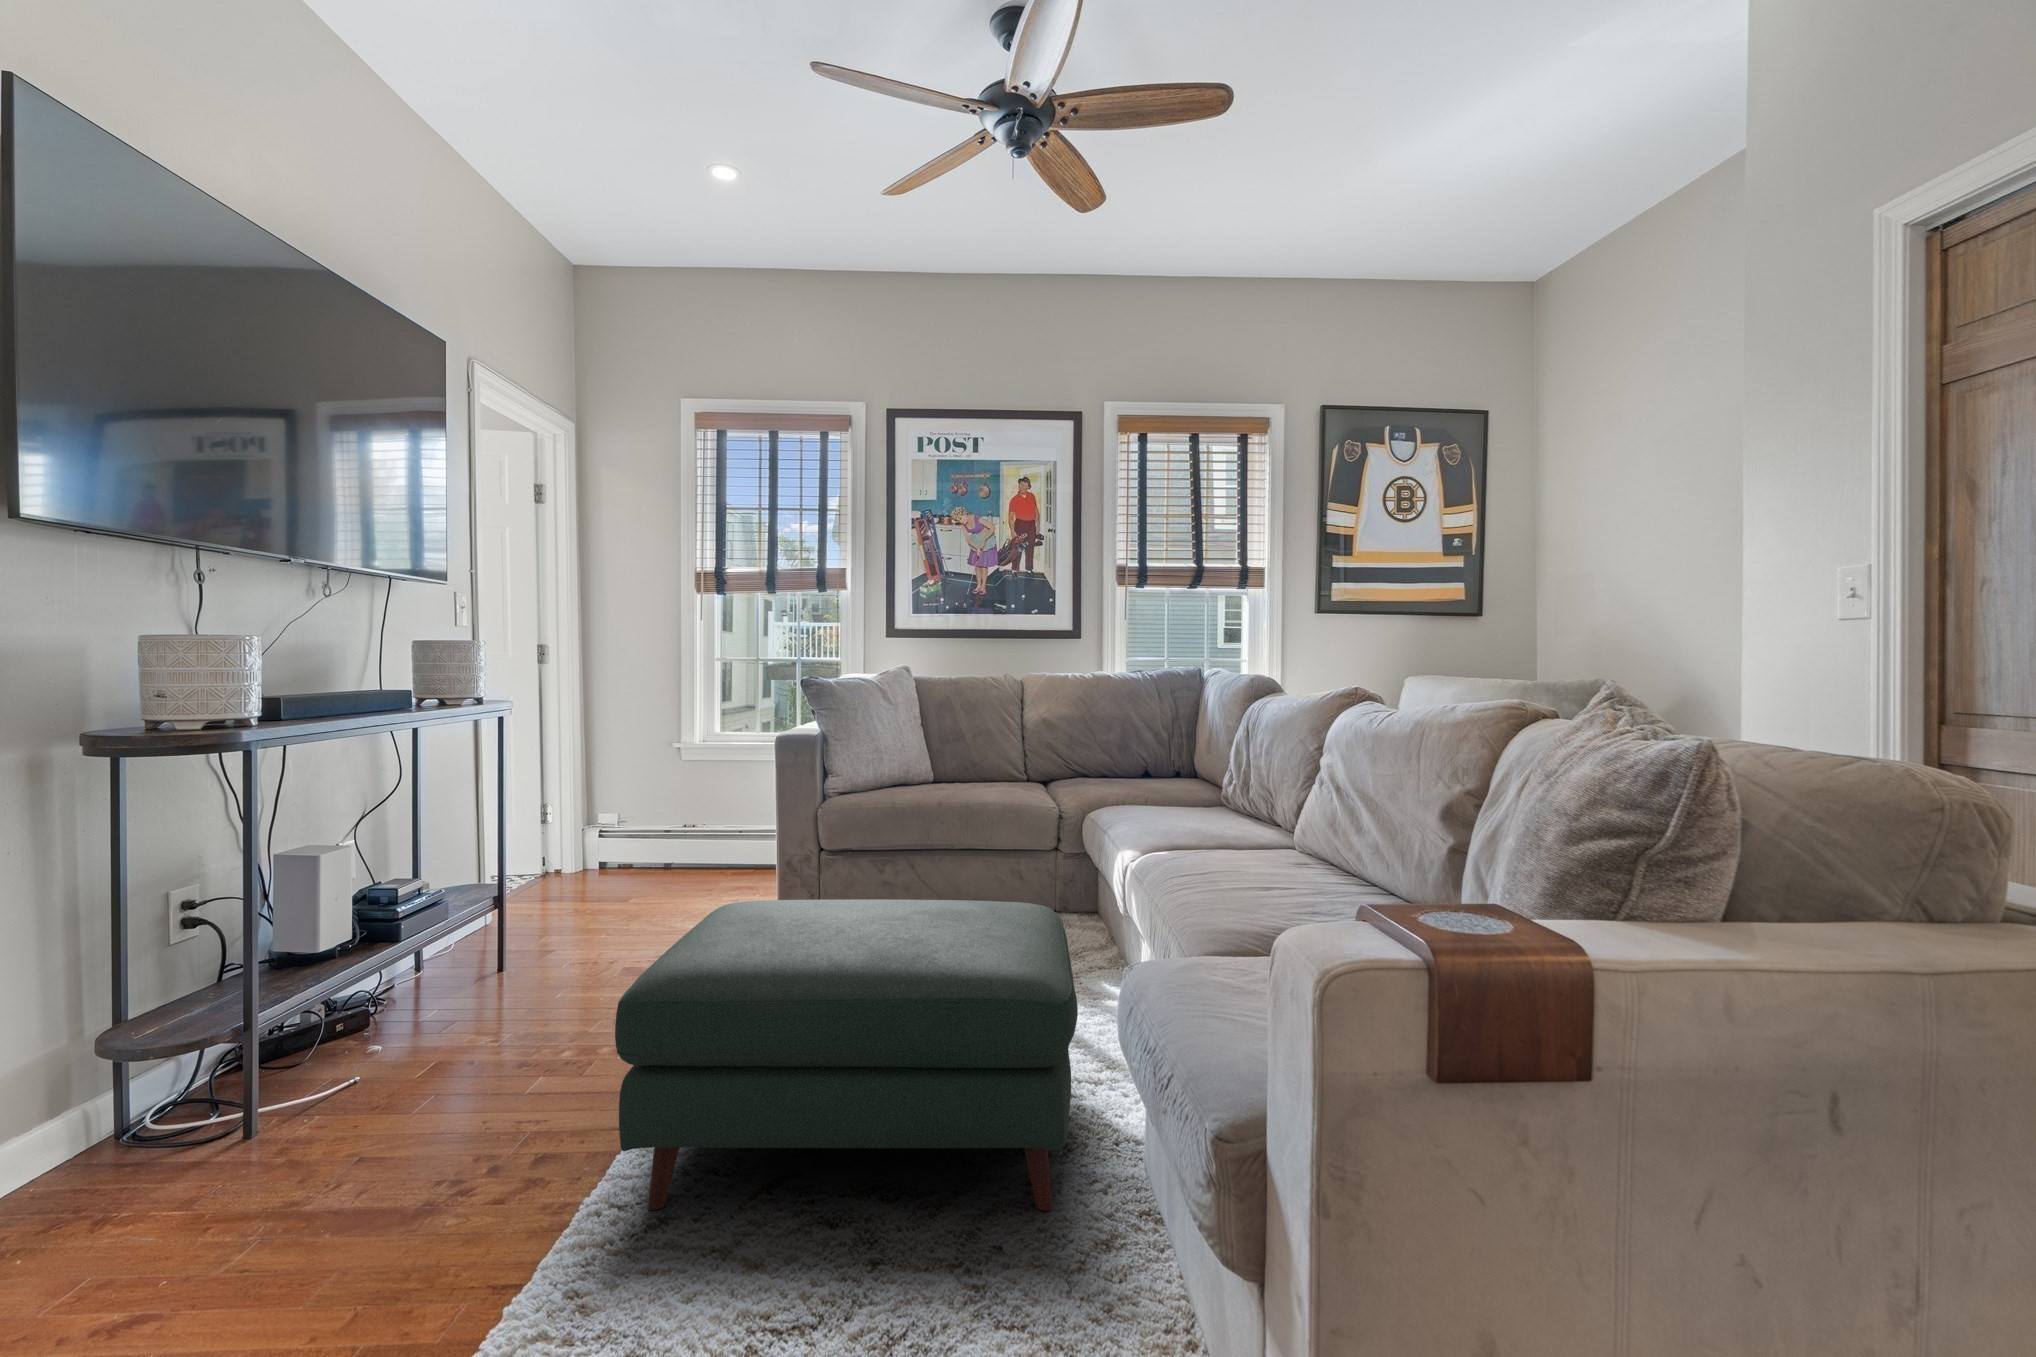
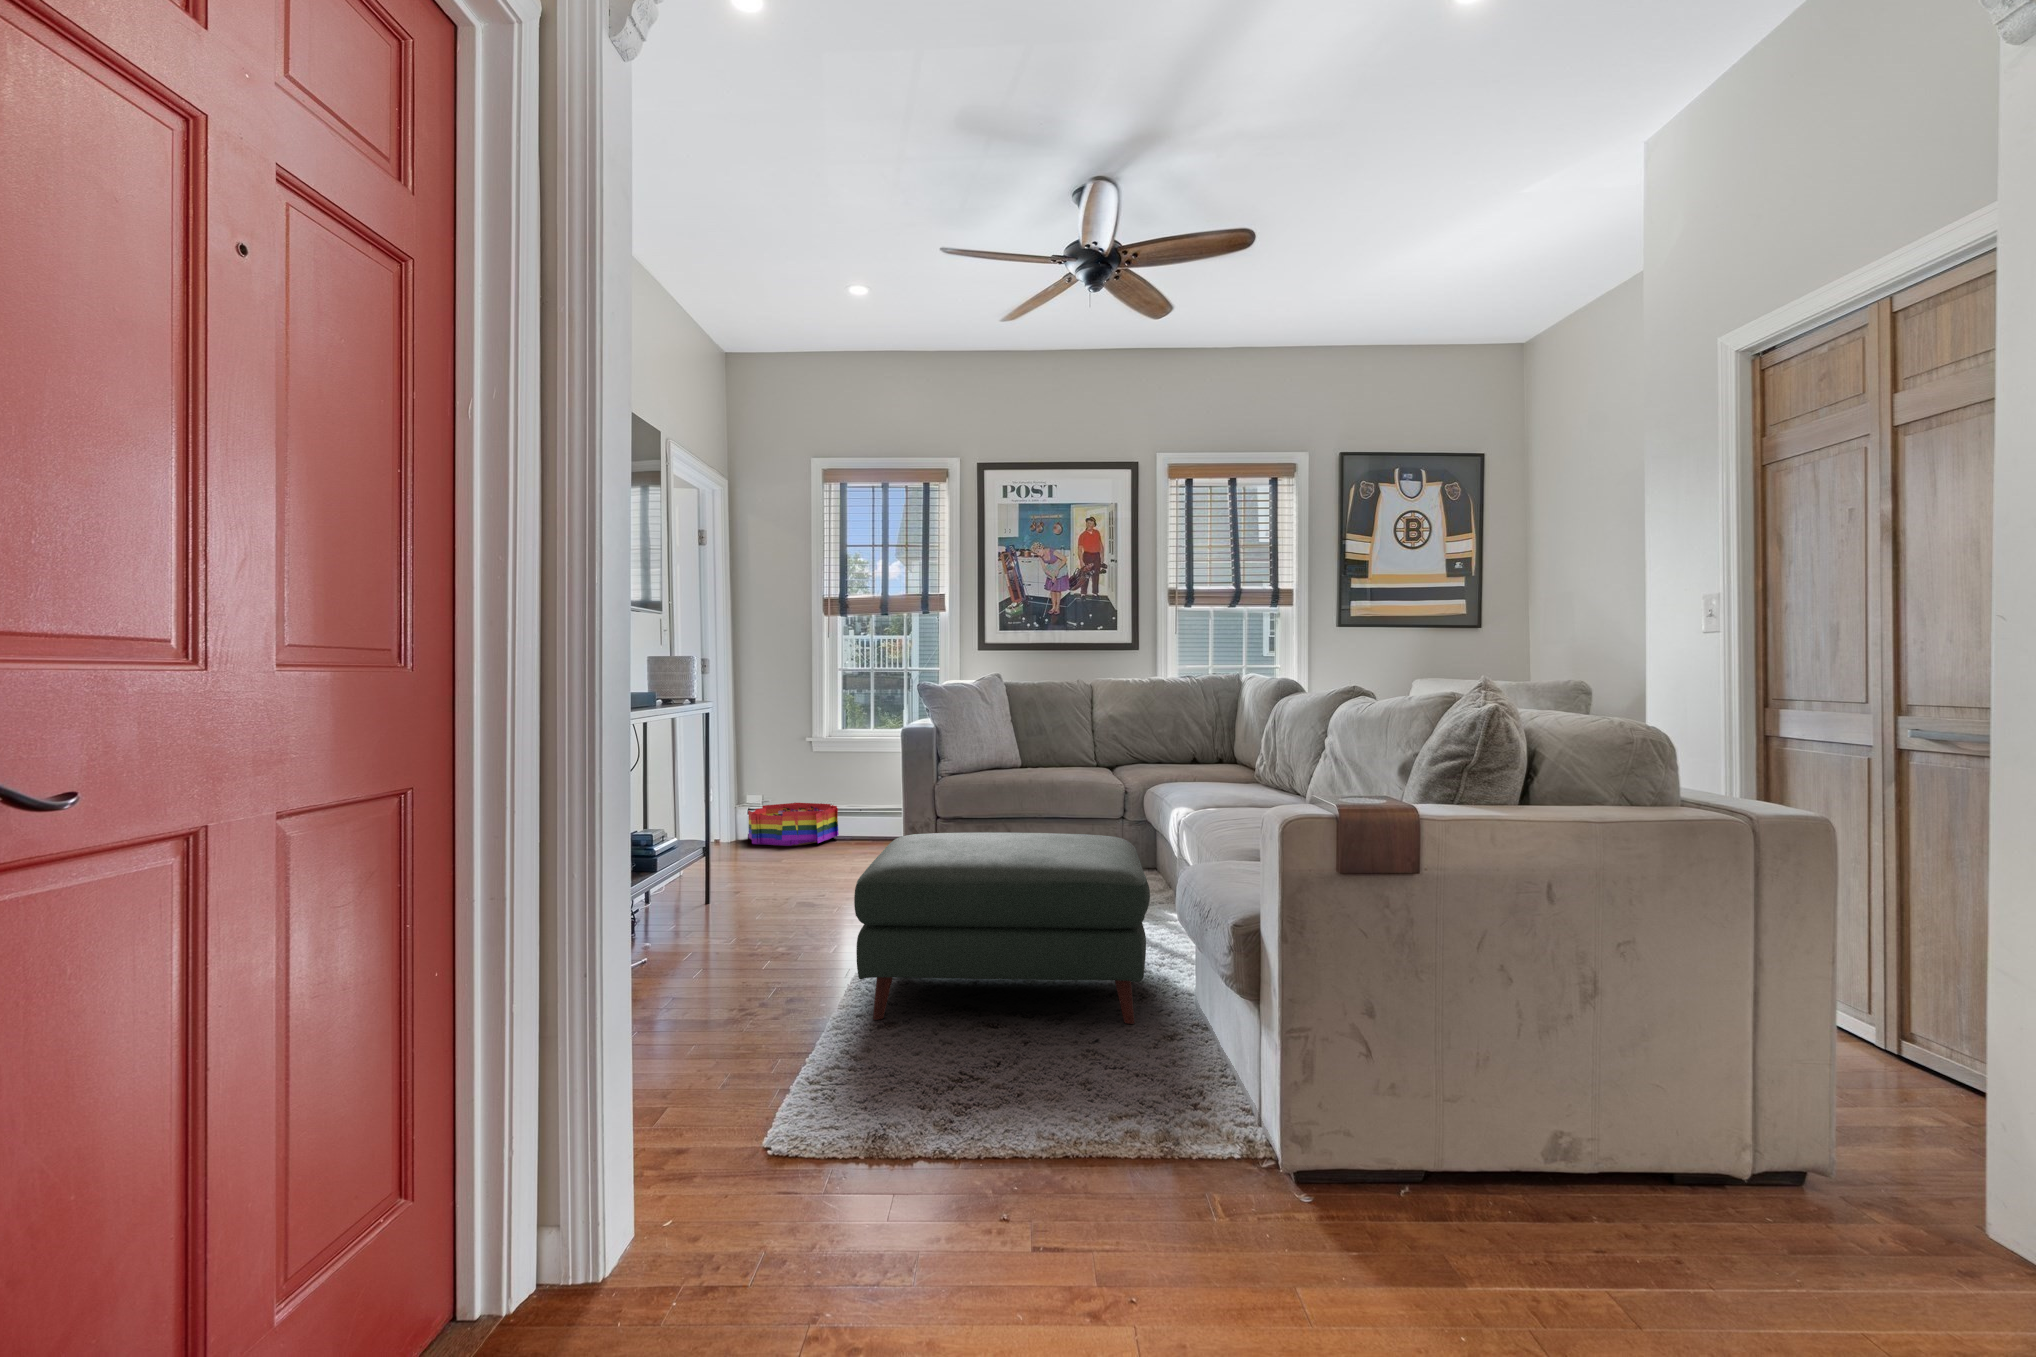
storage bin: none [596,822,711,879] -> present [748,803,839,846]

